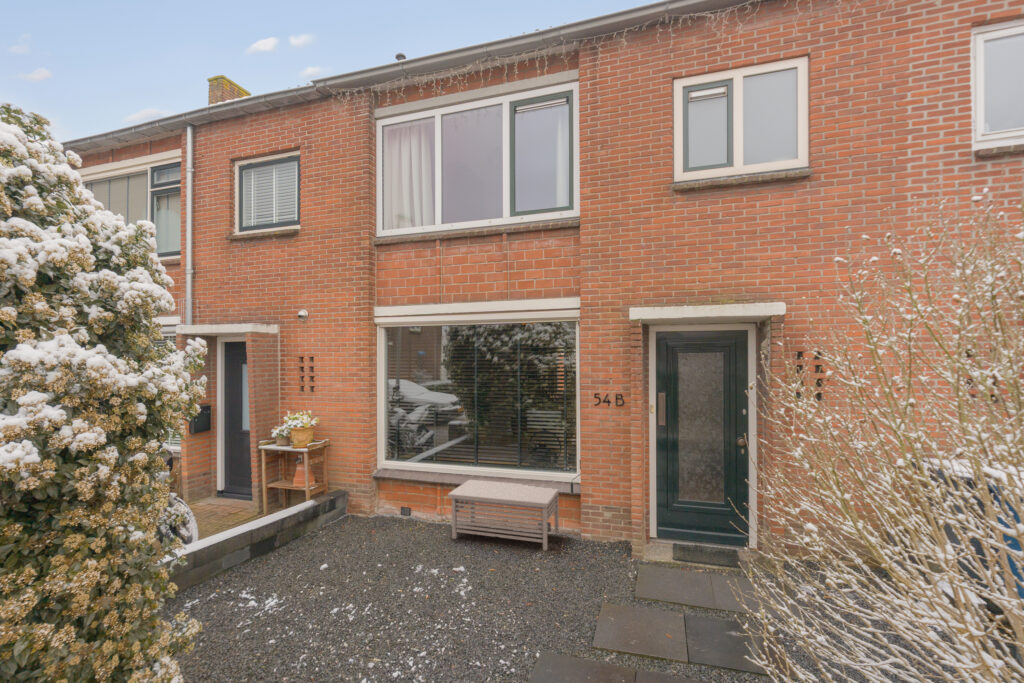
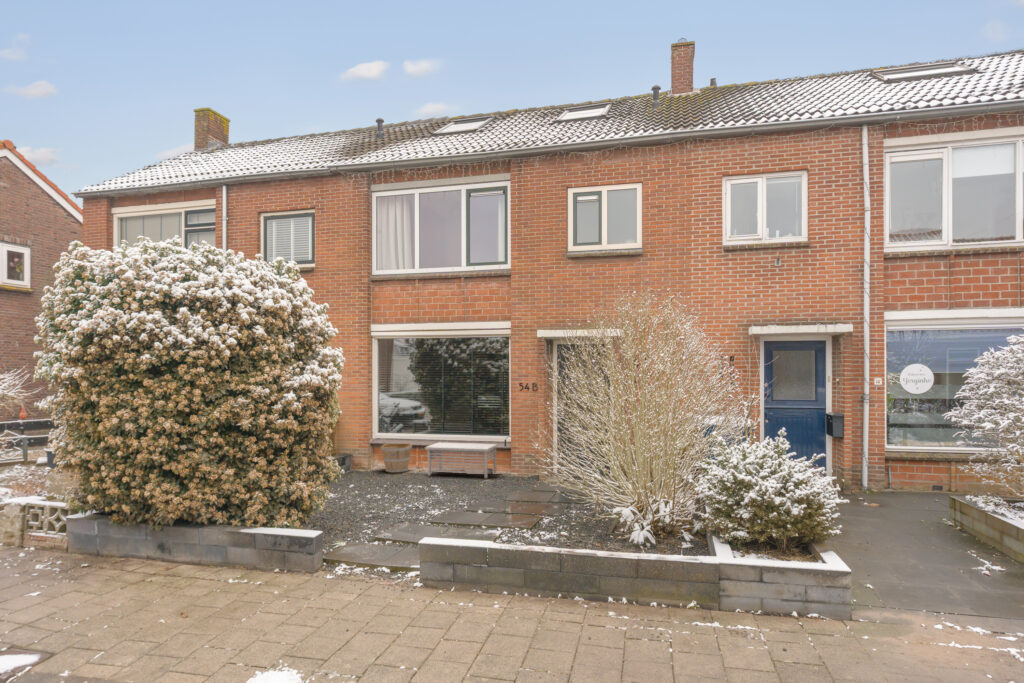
wooden bucket: none [384,478,431,528] -> present [381,443,412,473]

